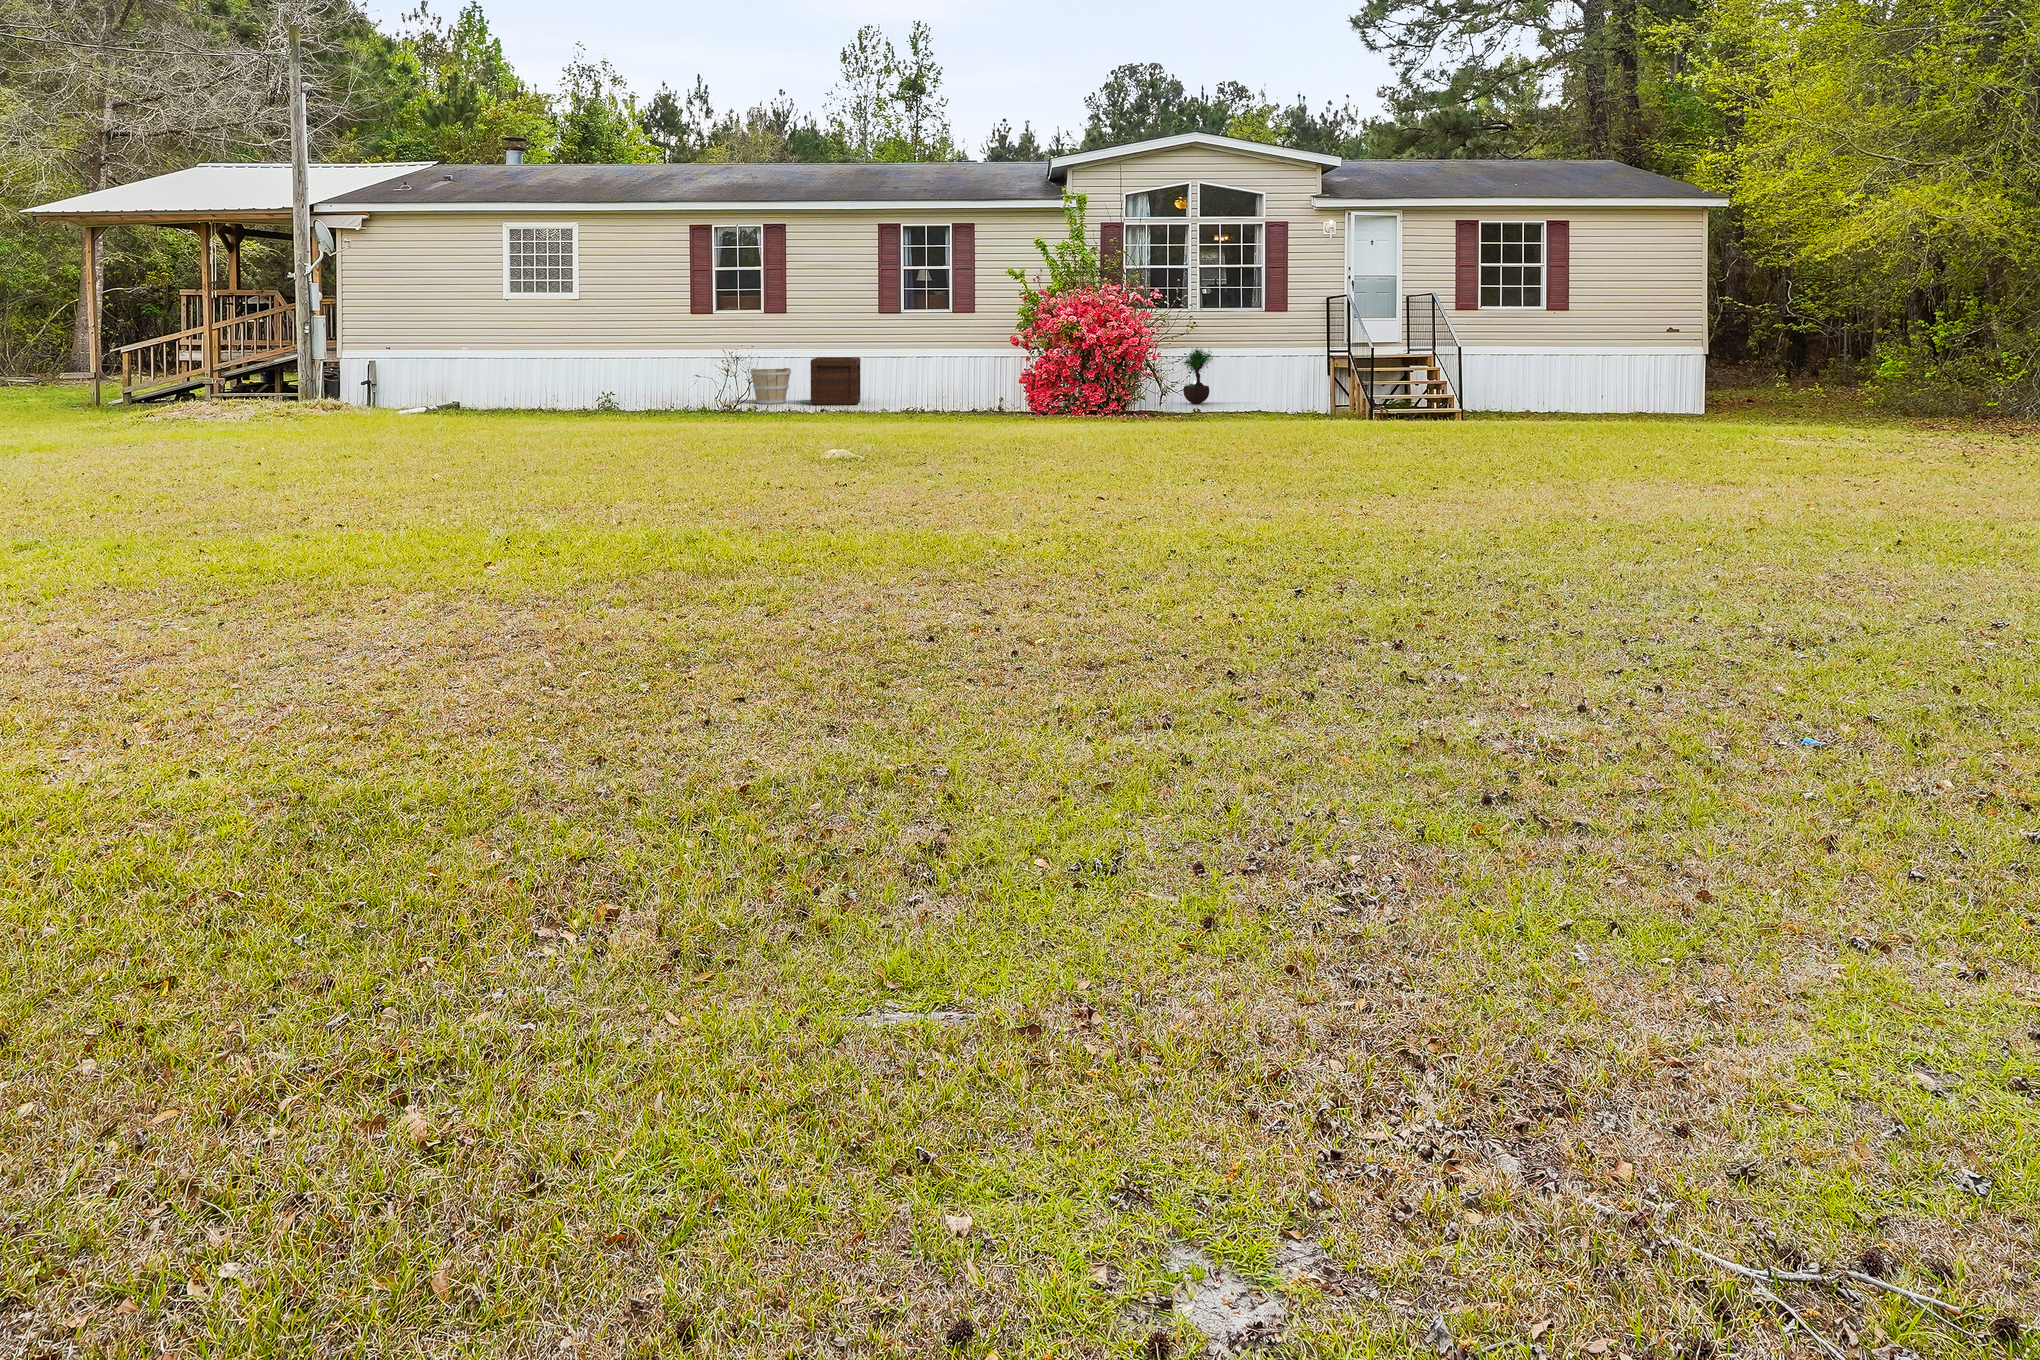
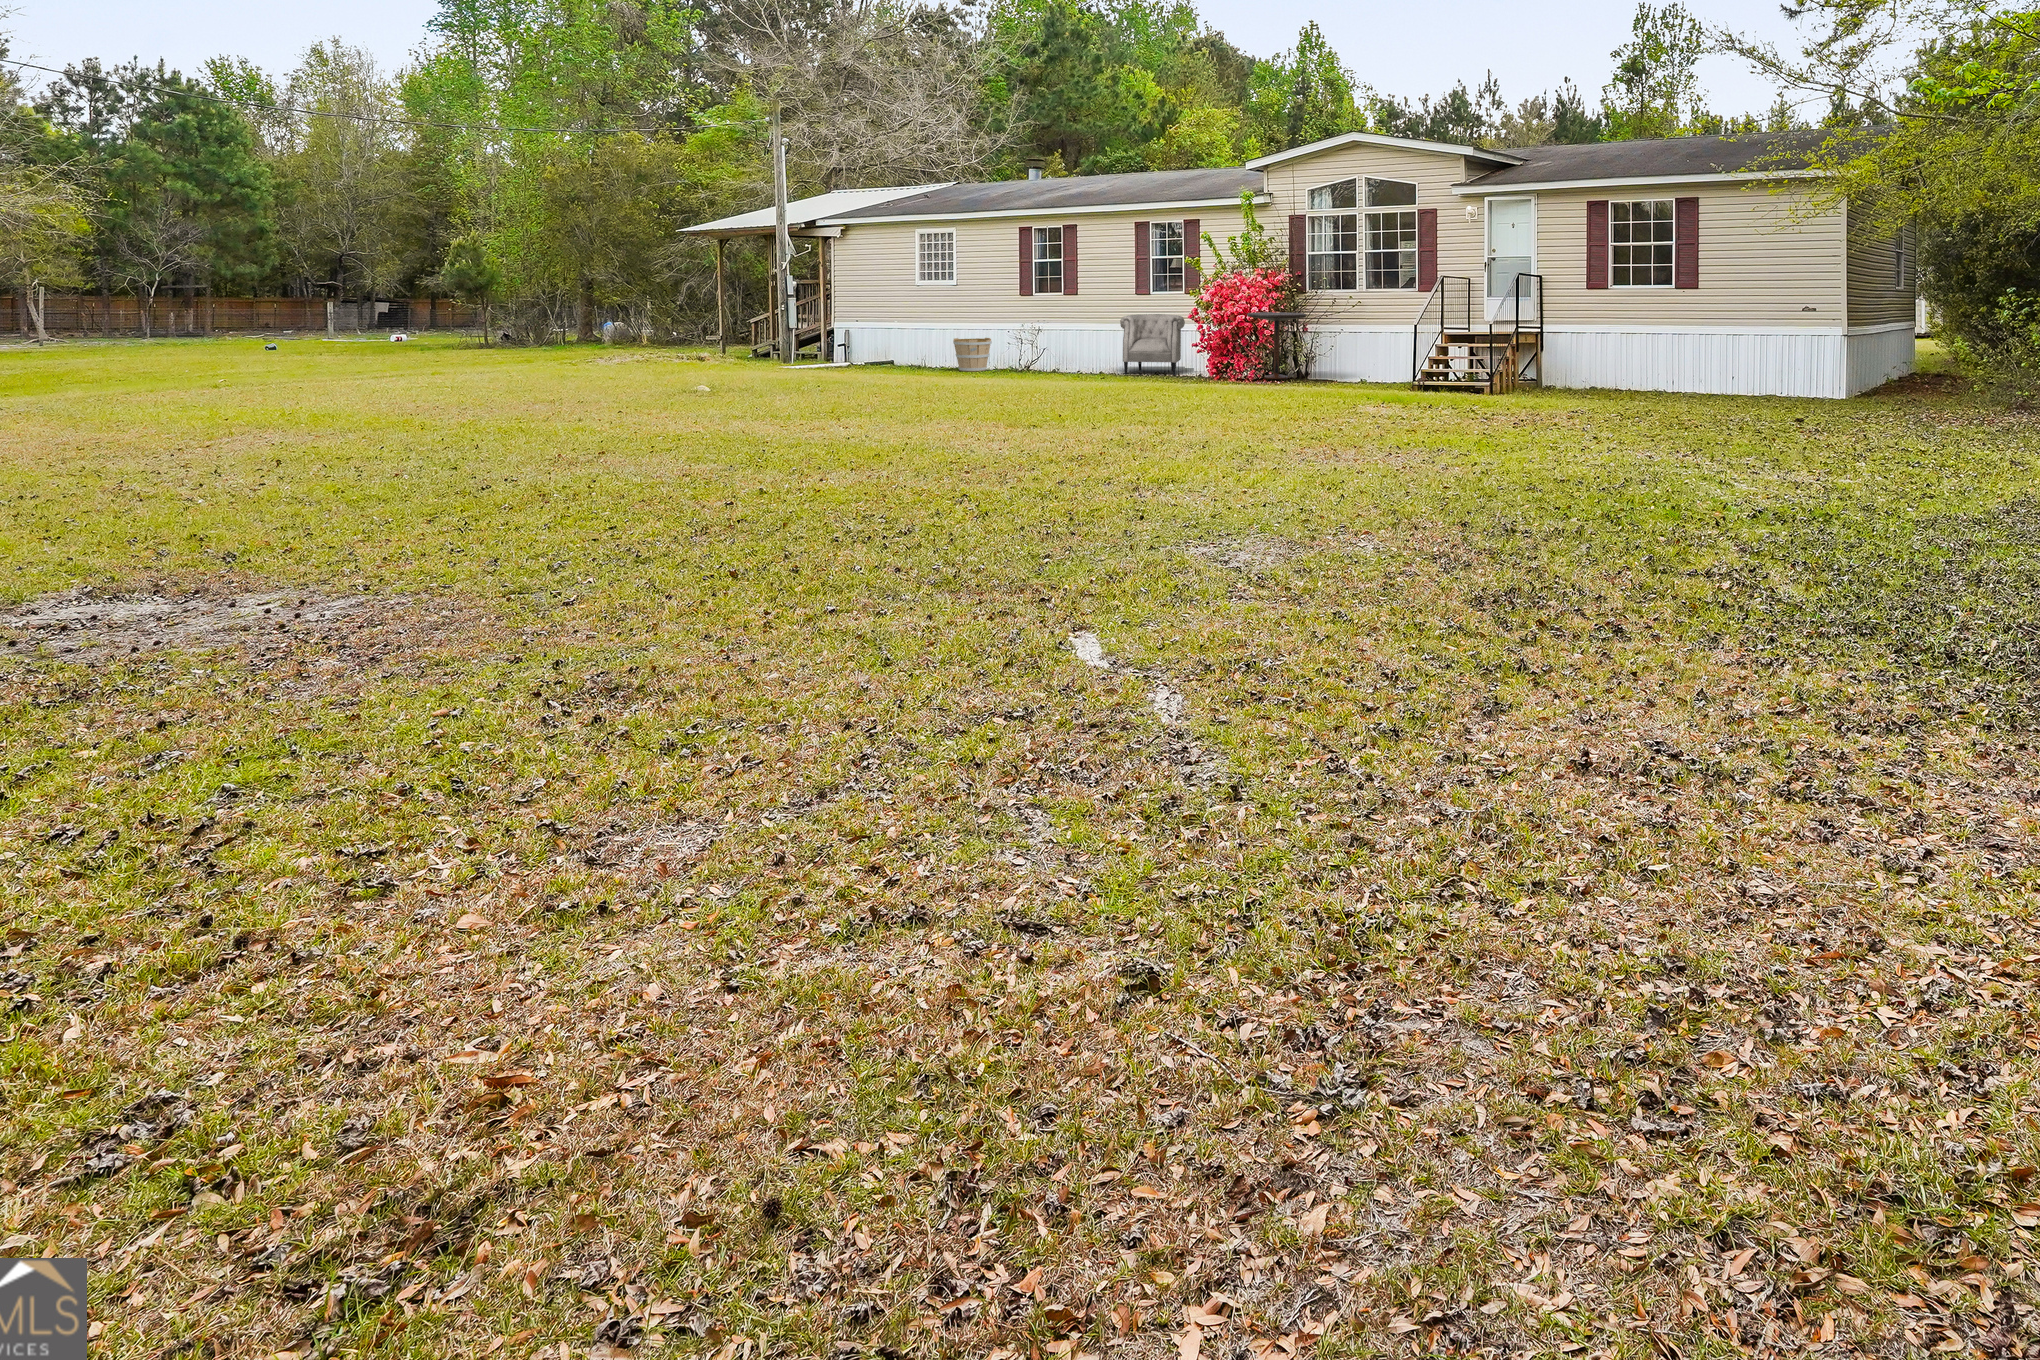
pedestal table: none [1068,337,1134,411] -> present [1247,312,1307,379]
chair: none [929,341,999,407] -> present [1120,314,1185,375]
potted tree: present [1183,349,1213,404] -> none [1348,319,1379,372]
wooden crate: present [811,357,861,405] -> none [1010,328,1057,373]

